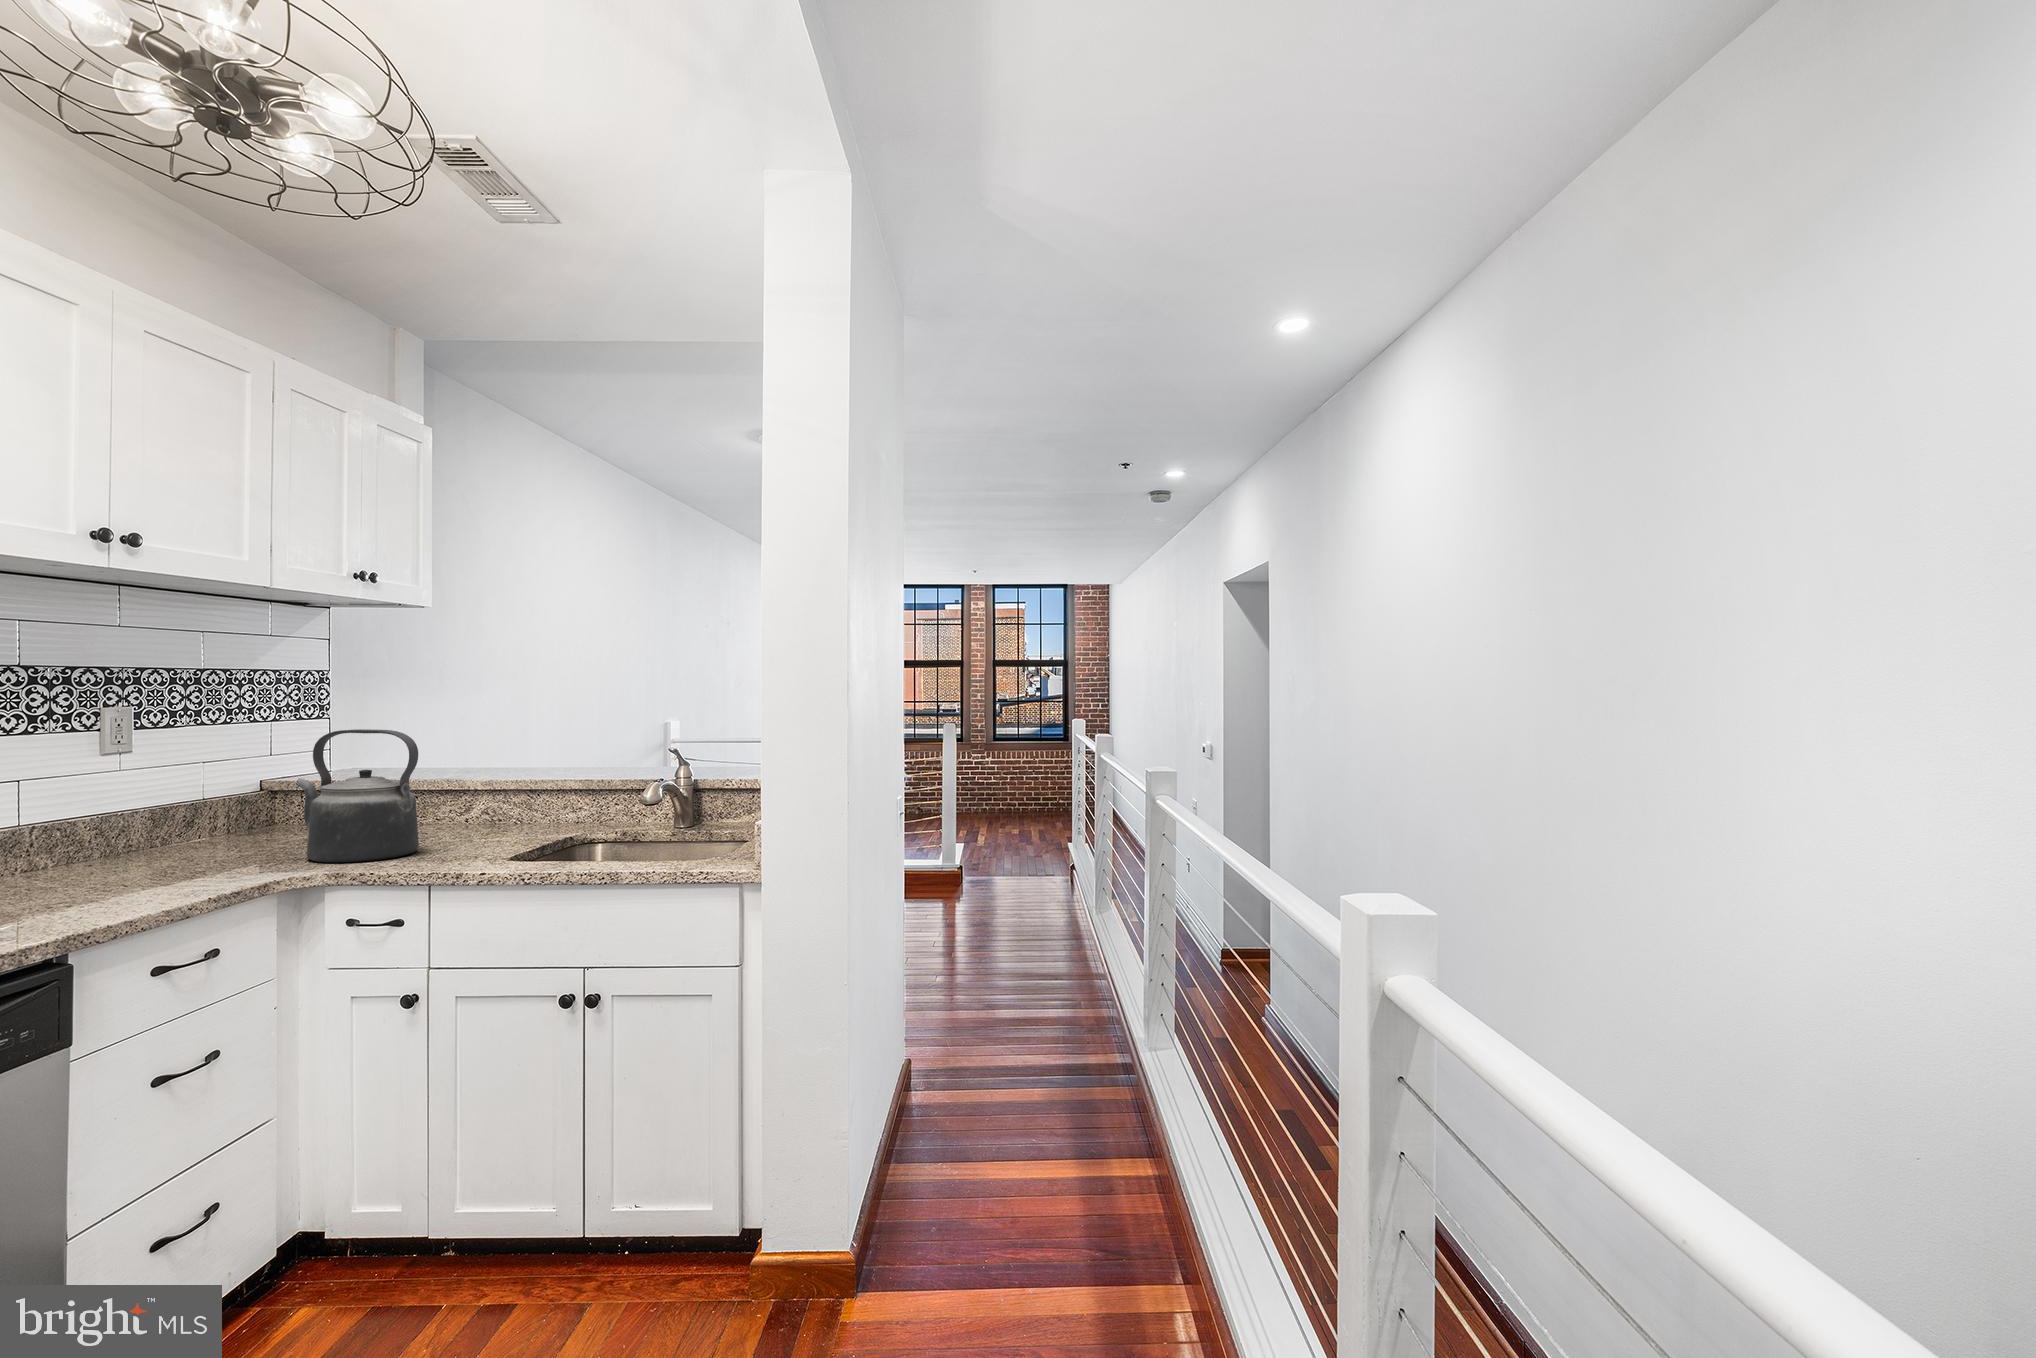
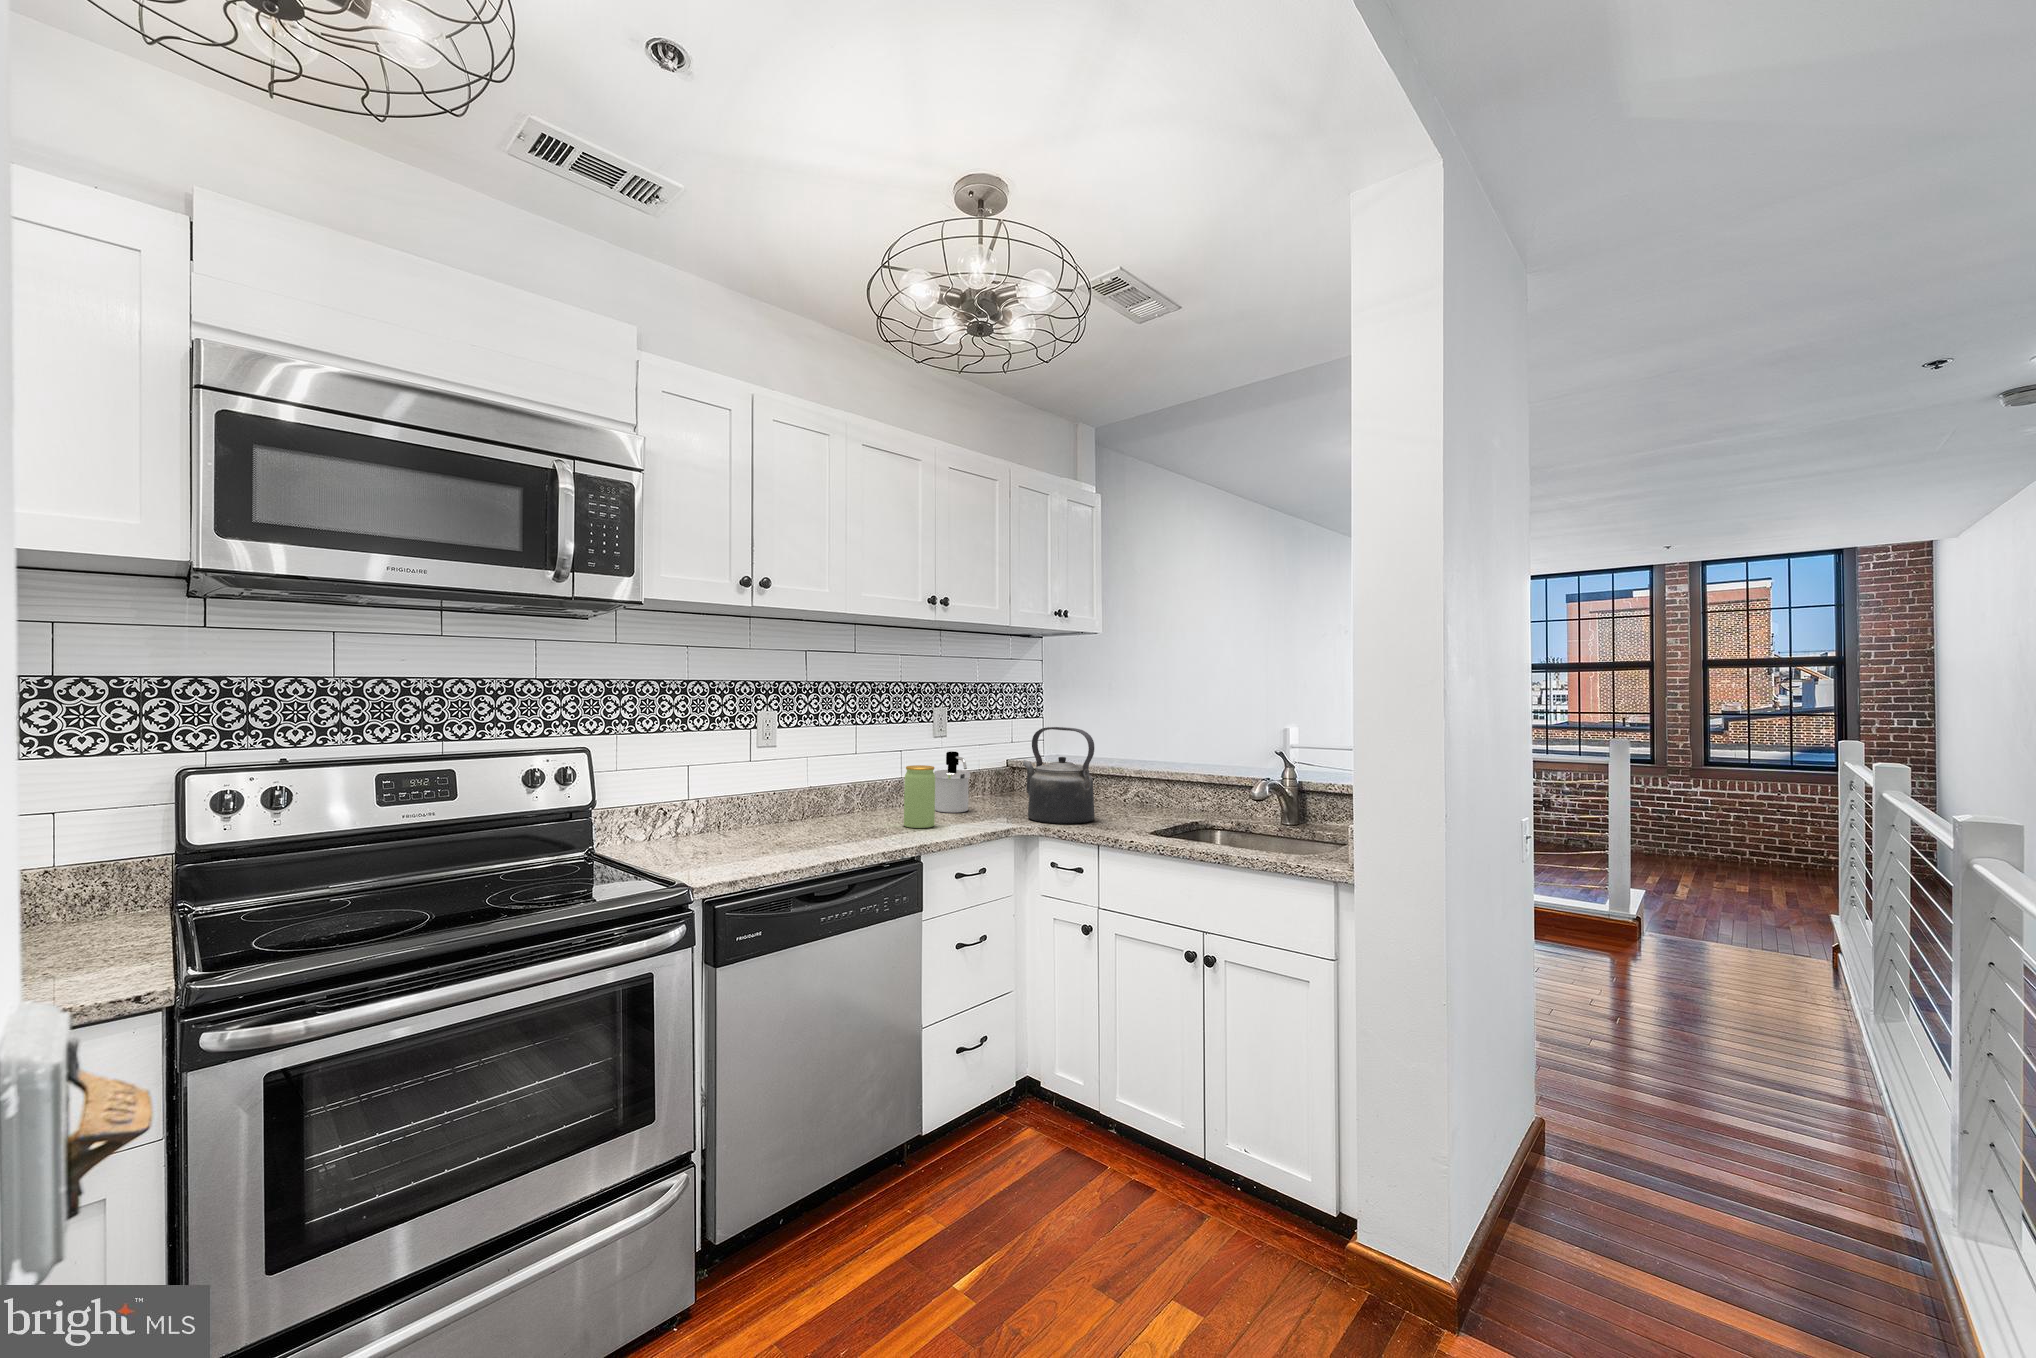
soap dispenser: none [123,774,197,868] -> present [934,751,970,813]
jar: none [52,797,123,900] -> present [904,765,935,828]

